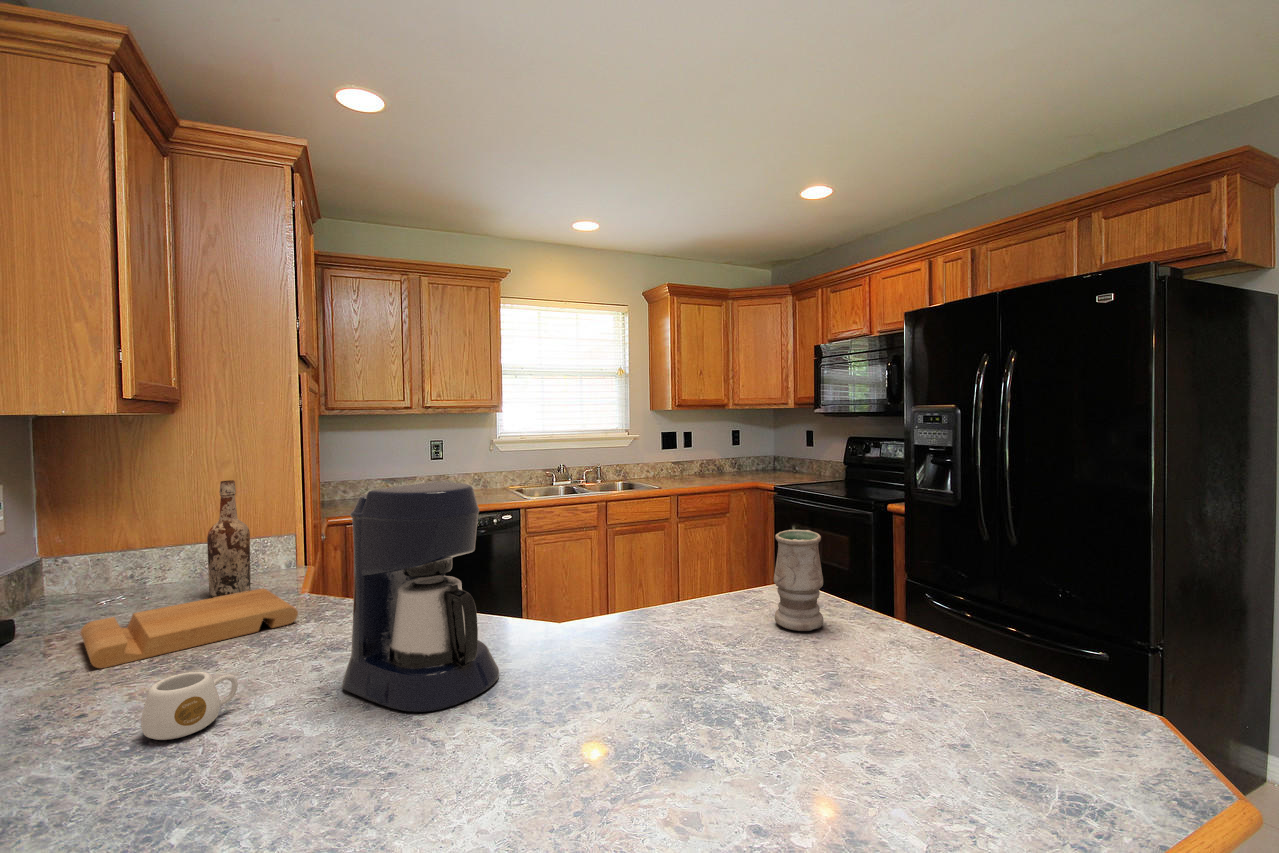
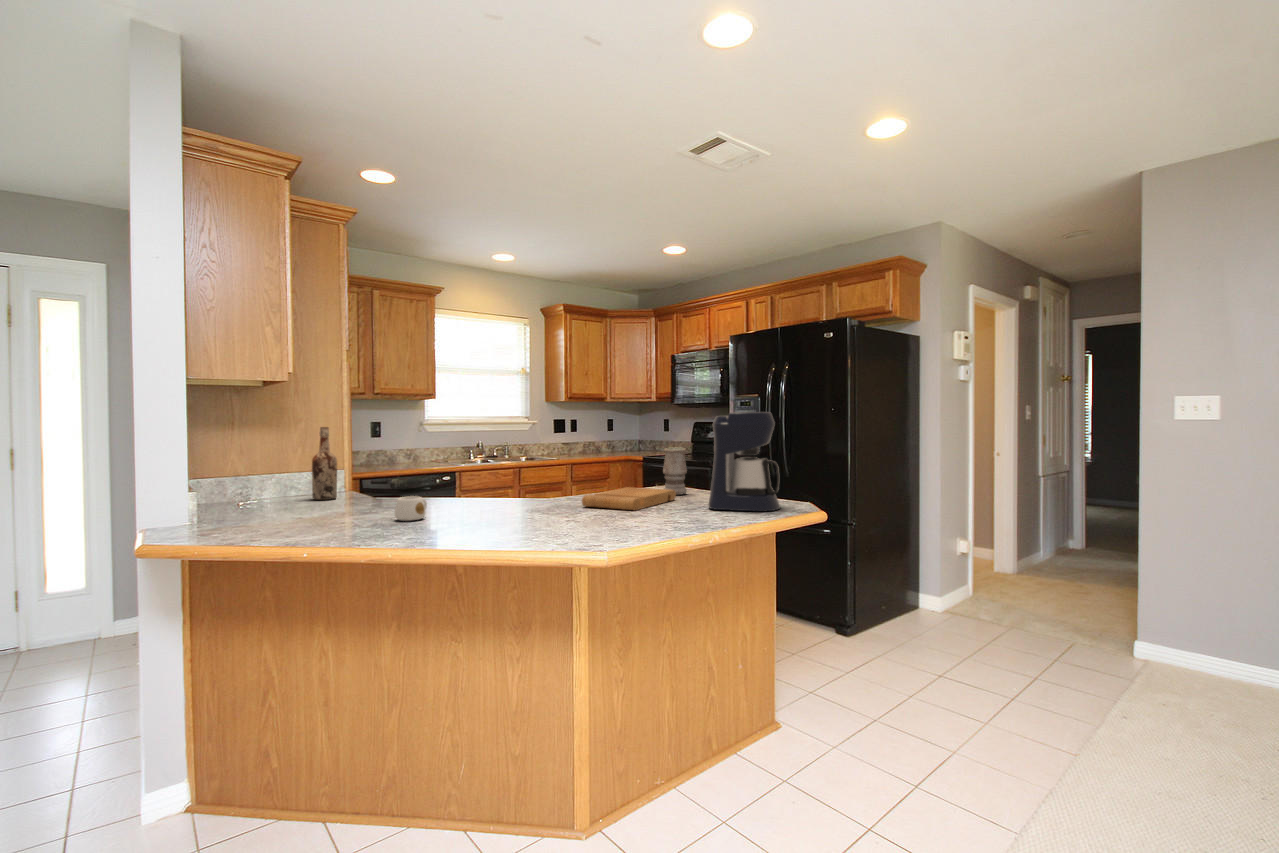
coffee maker: present [342,481,499,712] -> present [708,412,780,511]
cutting board: present [81,588,298,668] -> present [582,487,676,510]

